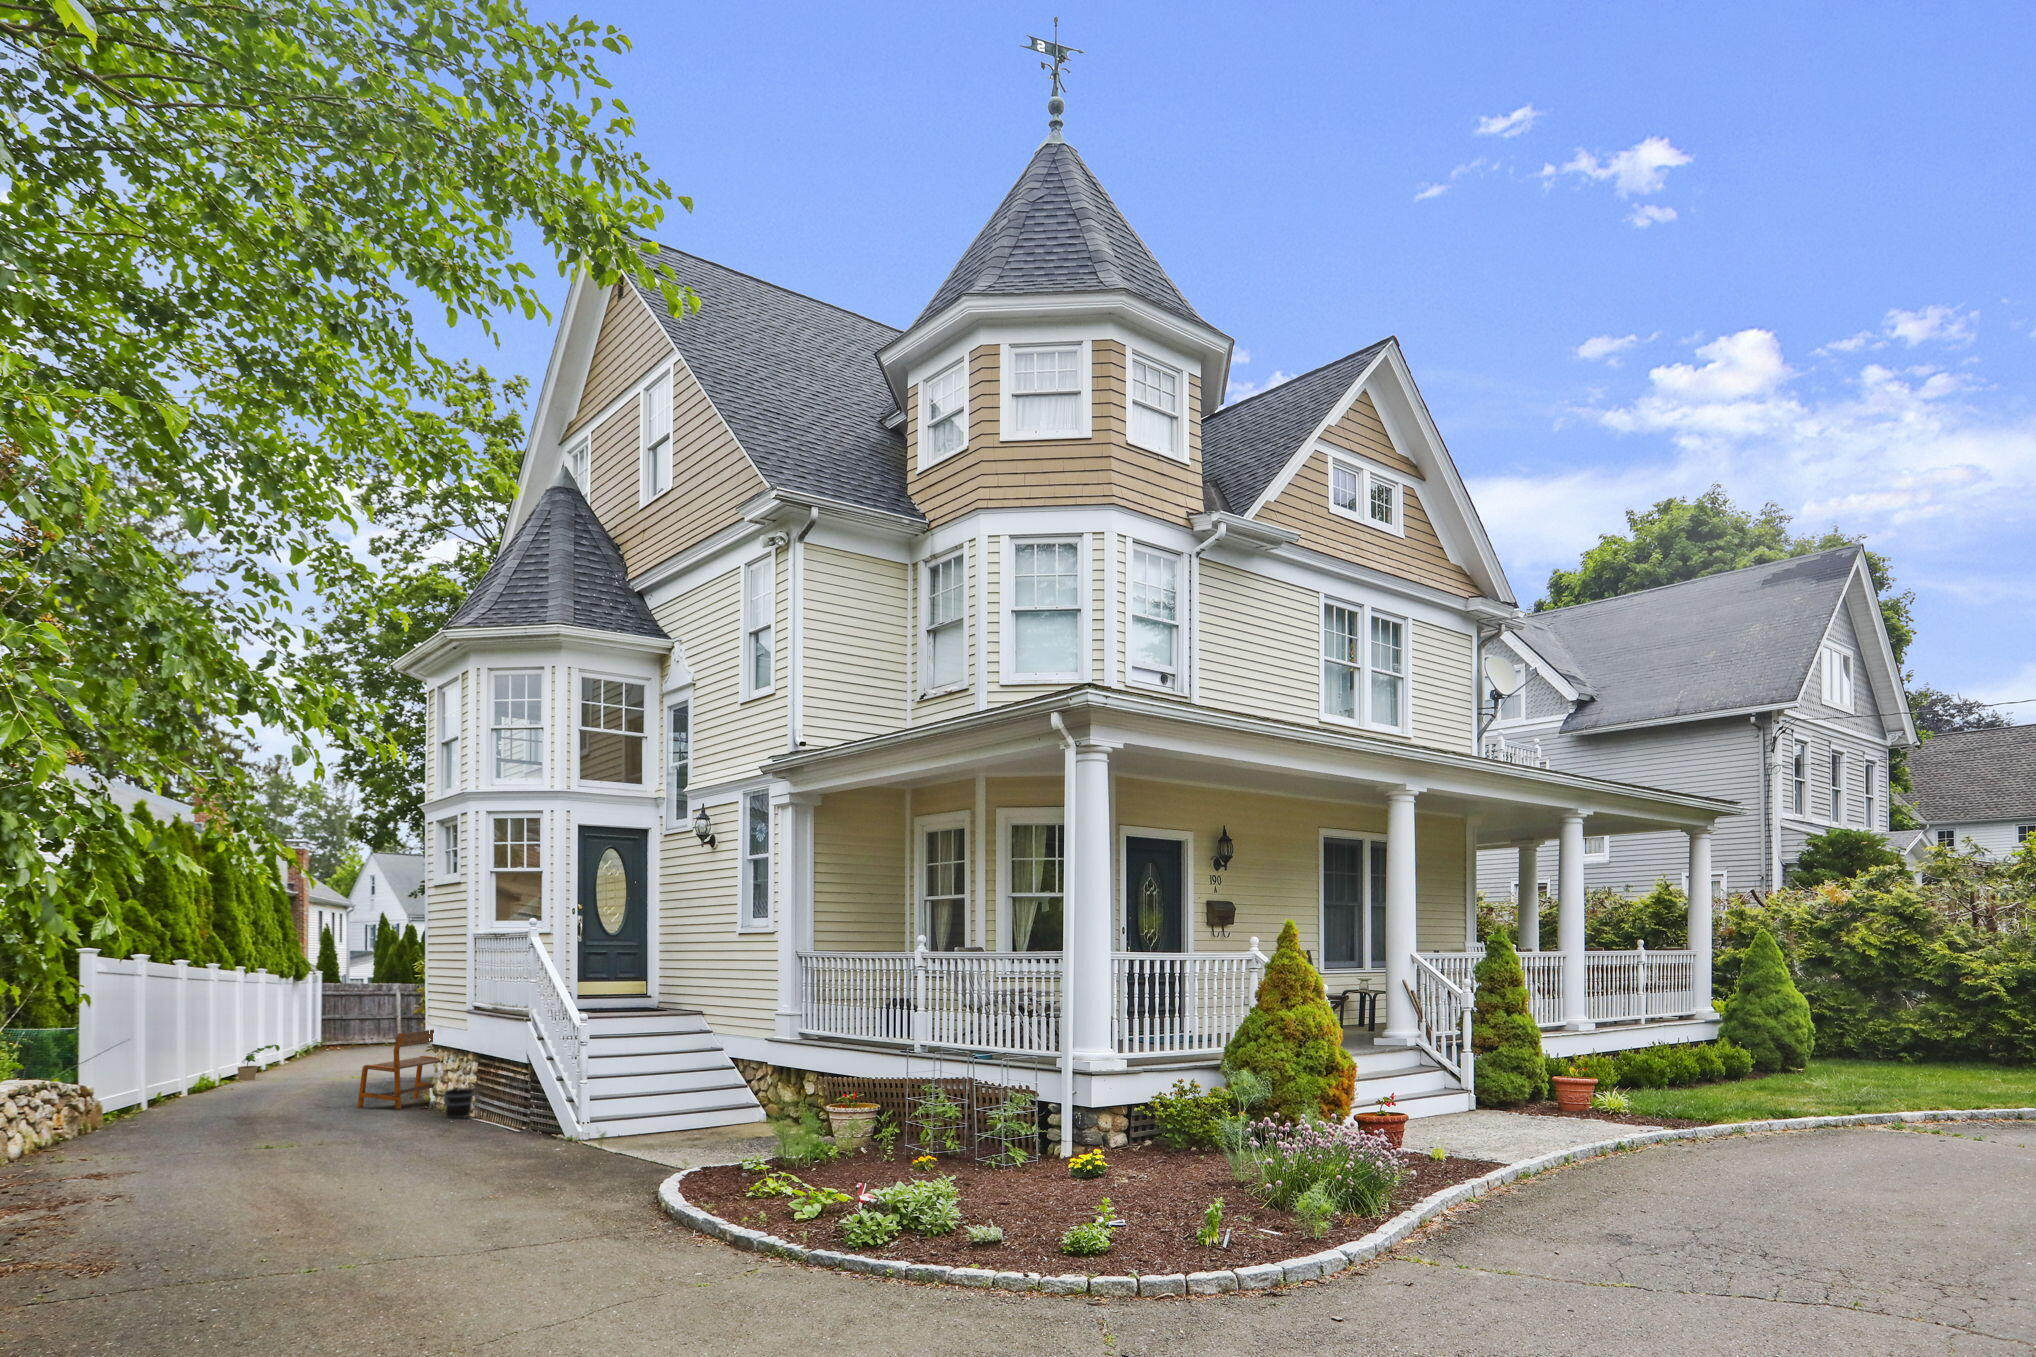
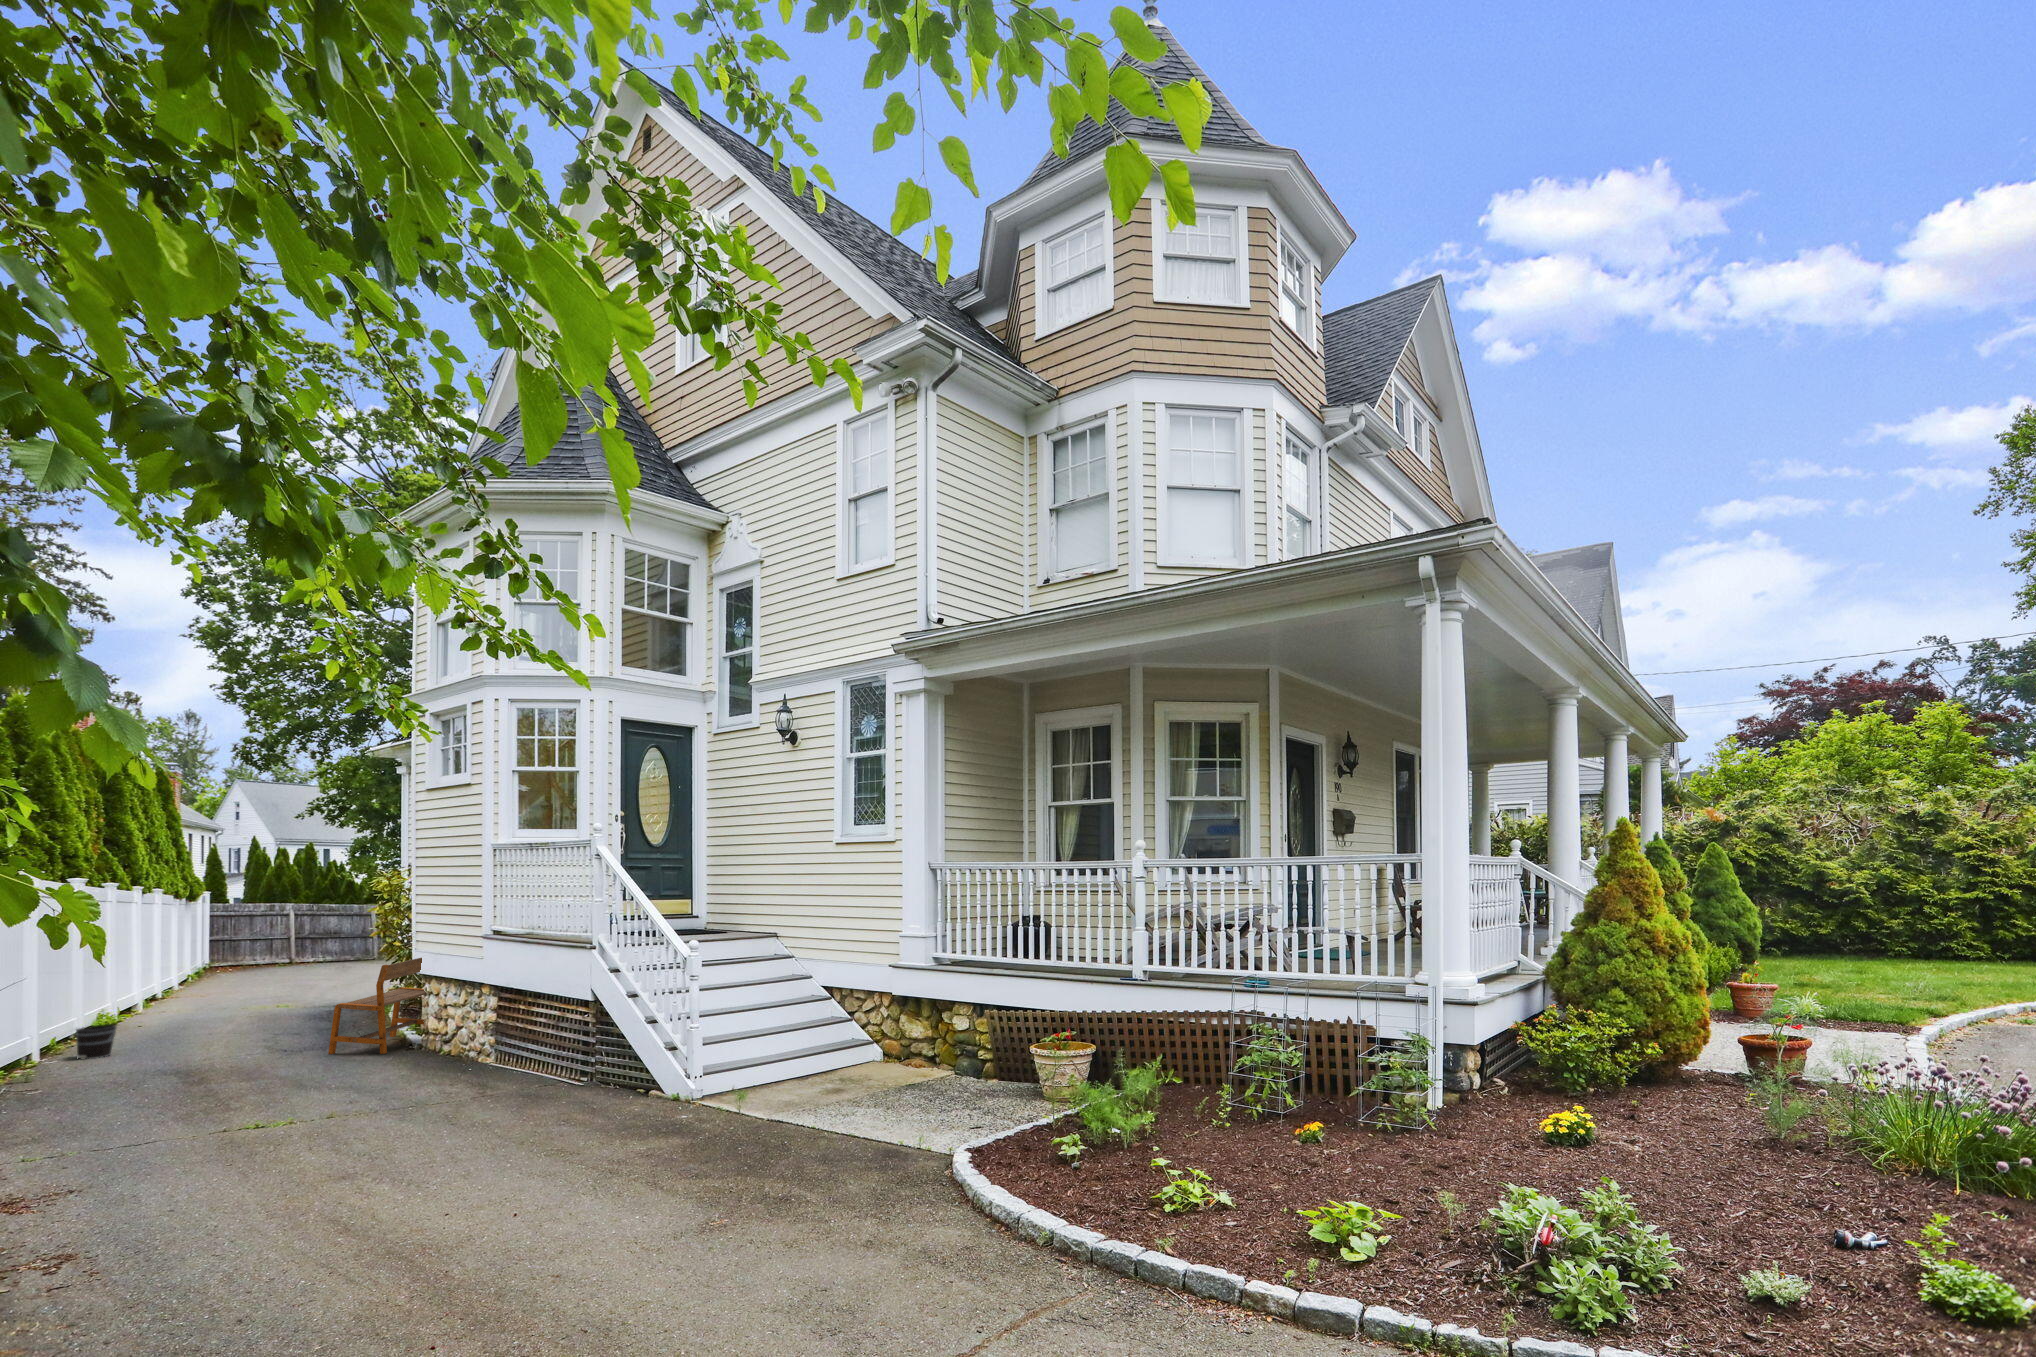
potted plant: present [237,1045,280,1081] -> none [138,977,192,1019]
bucket: present [444,1088,474,1118] -> present [76,1025,116,1059]

